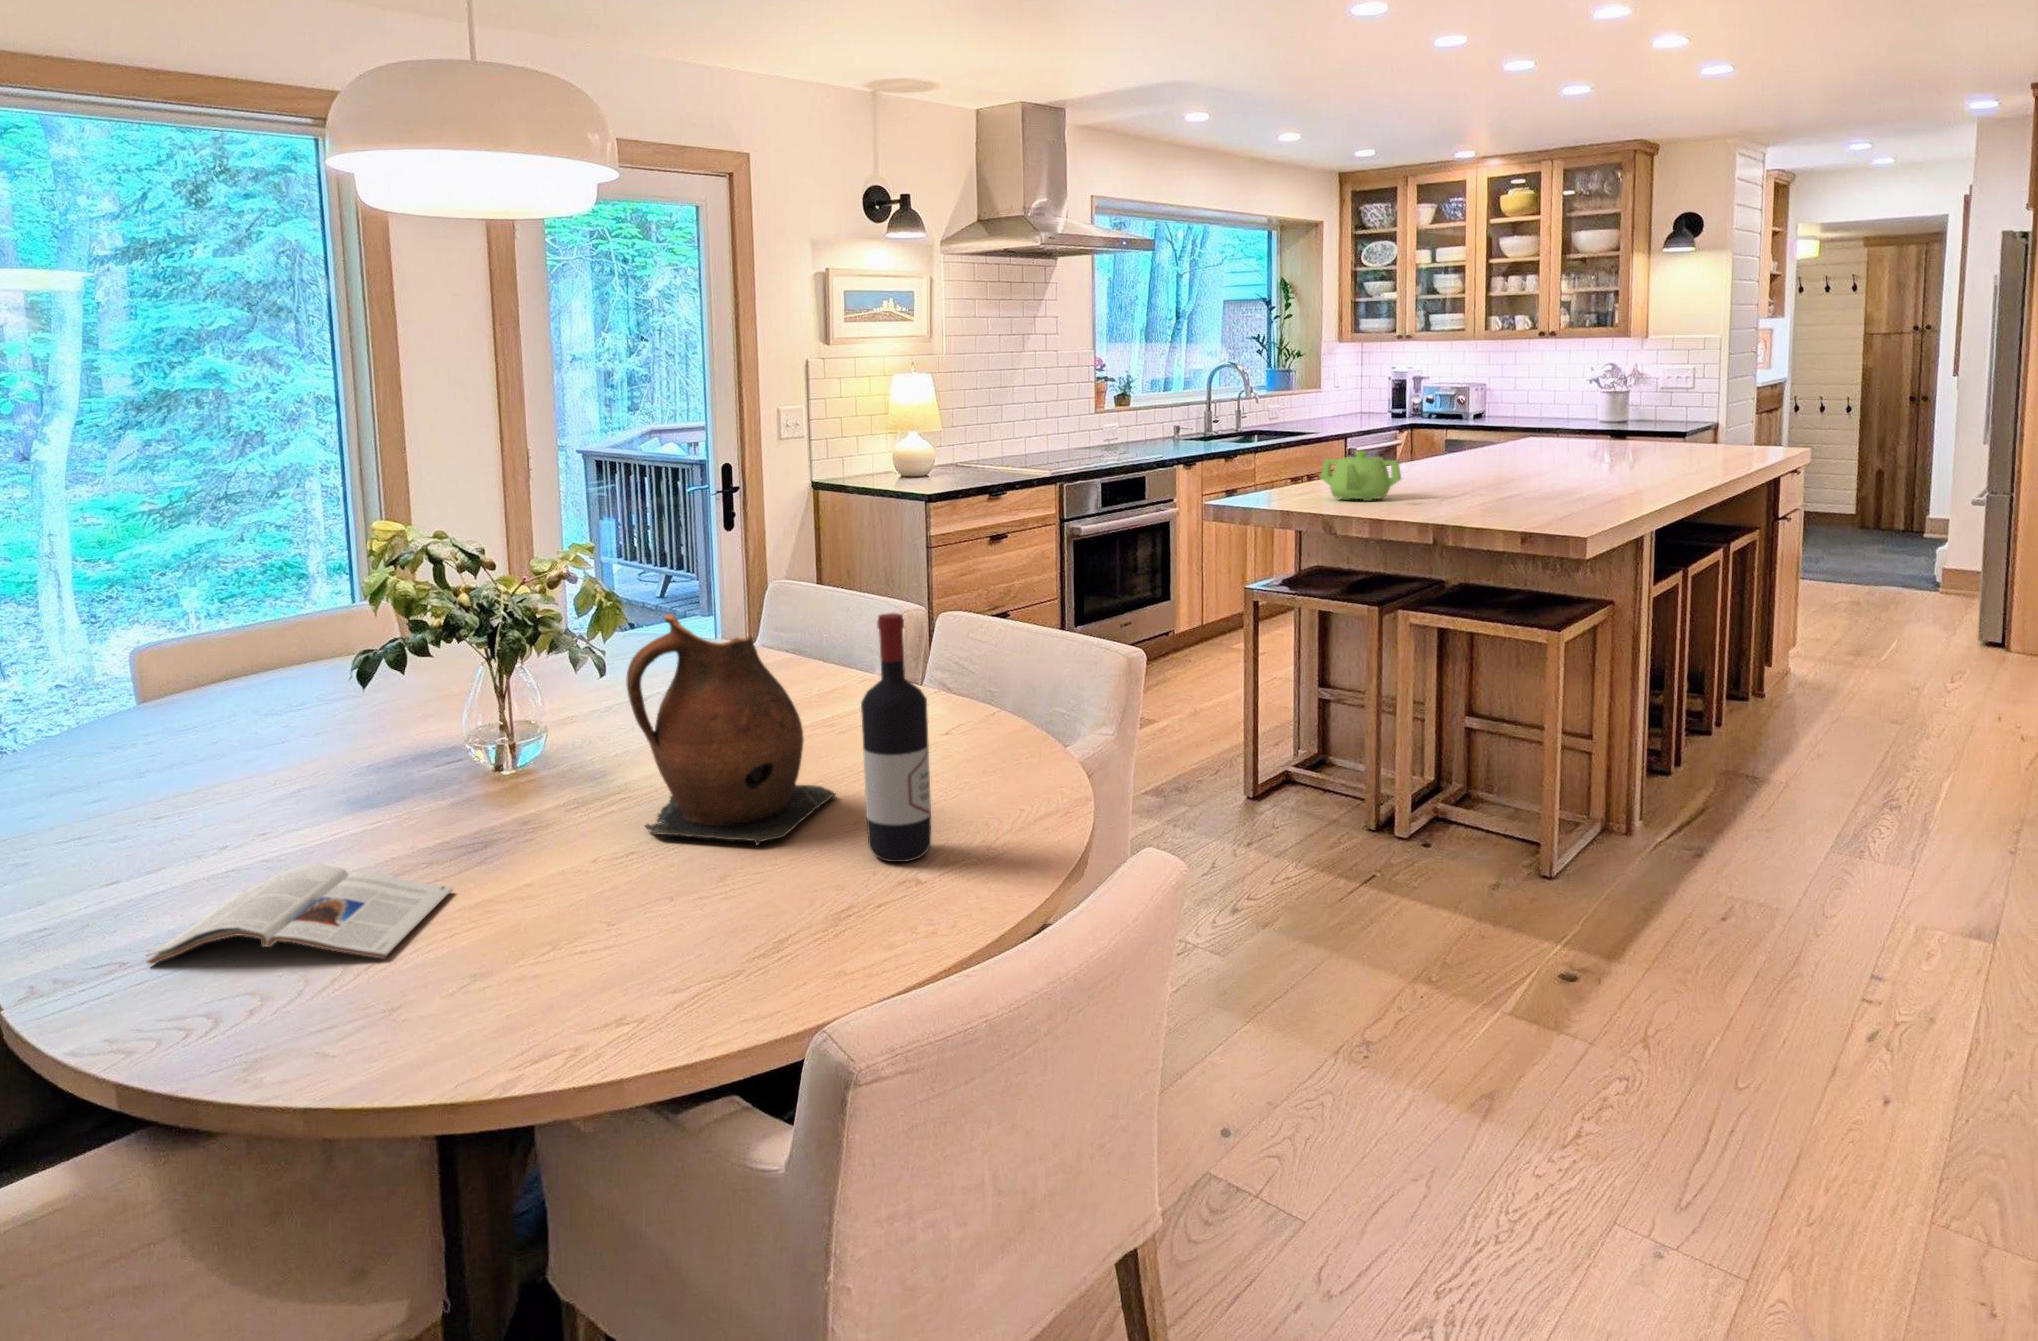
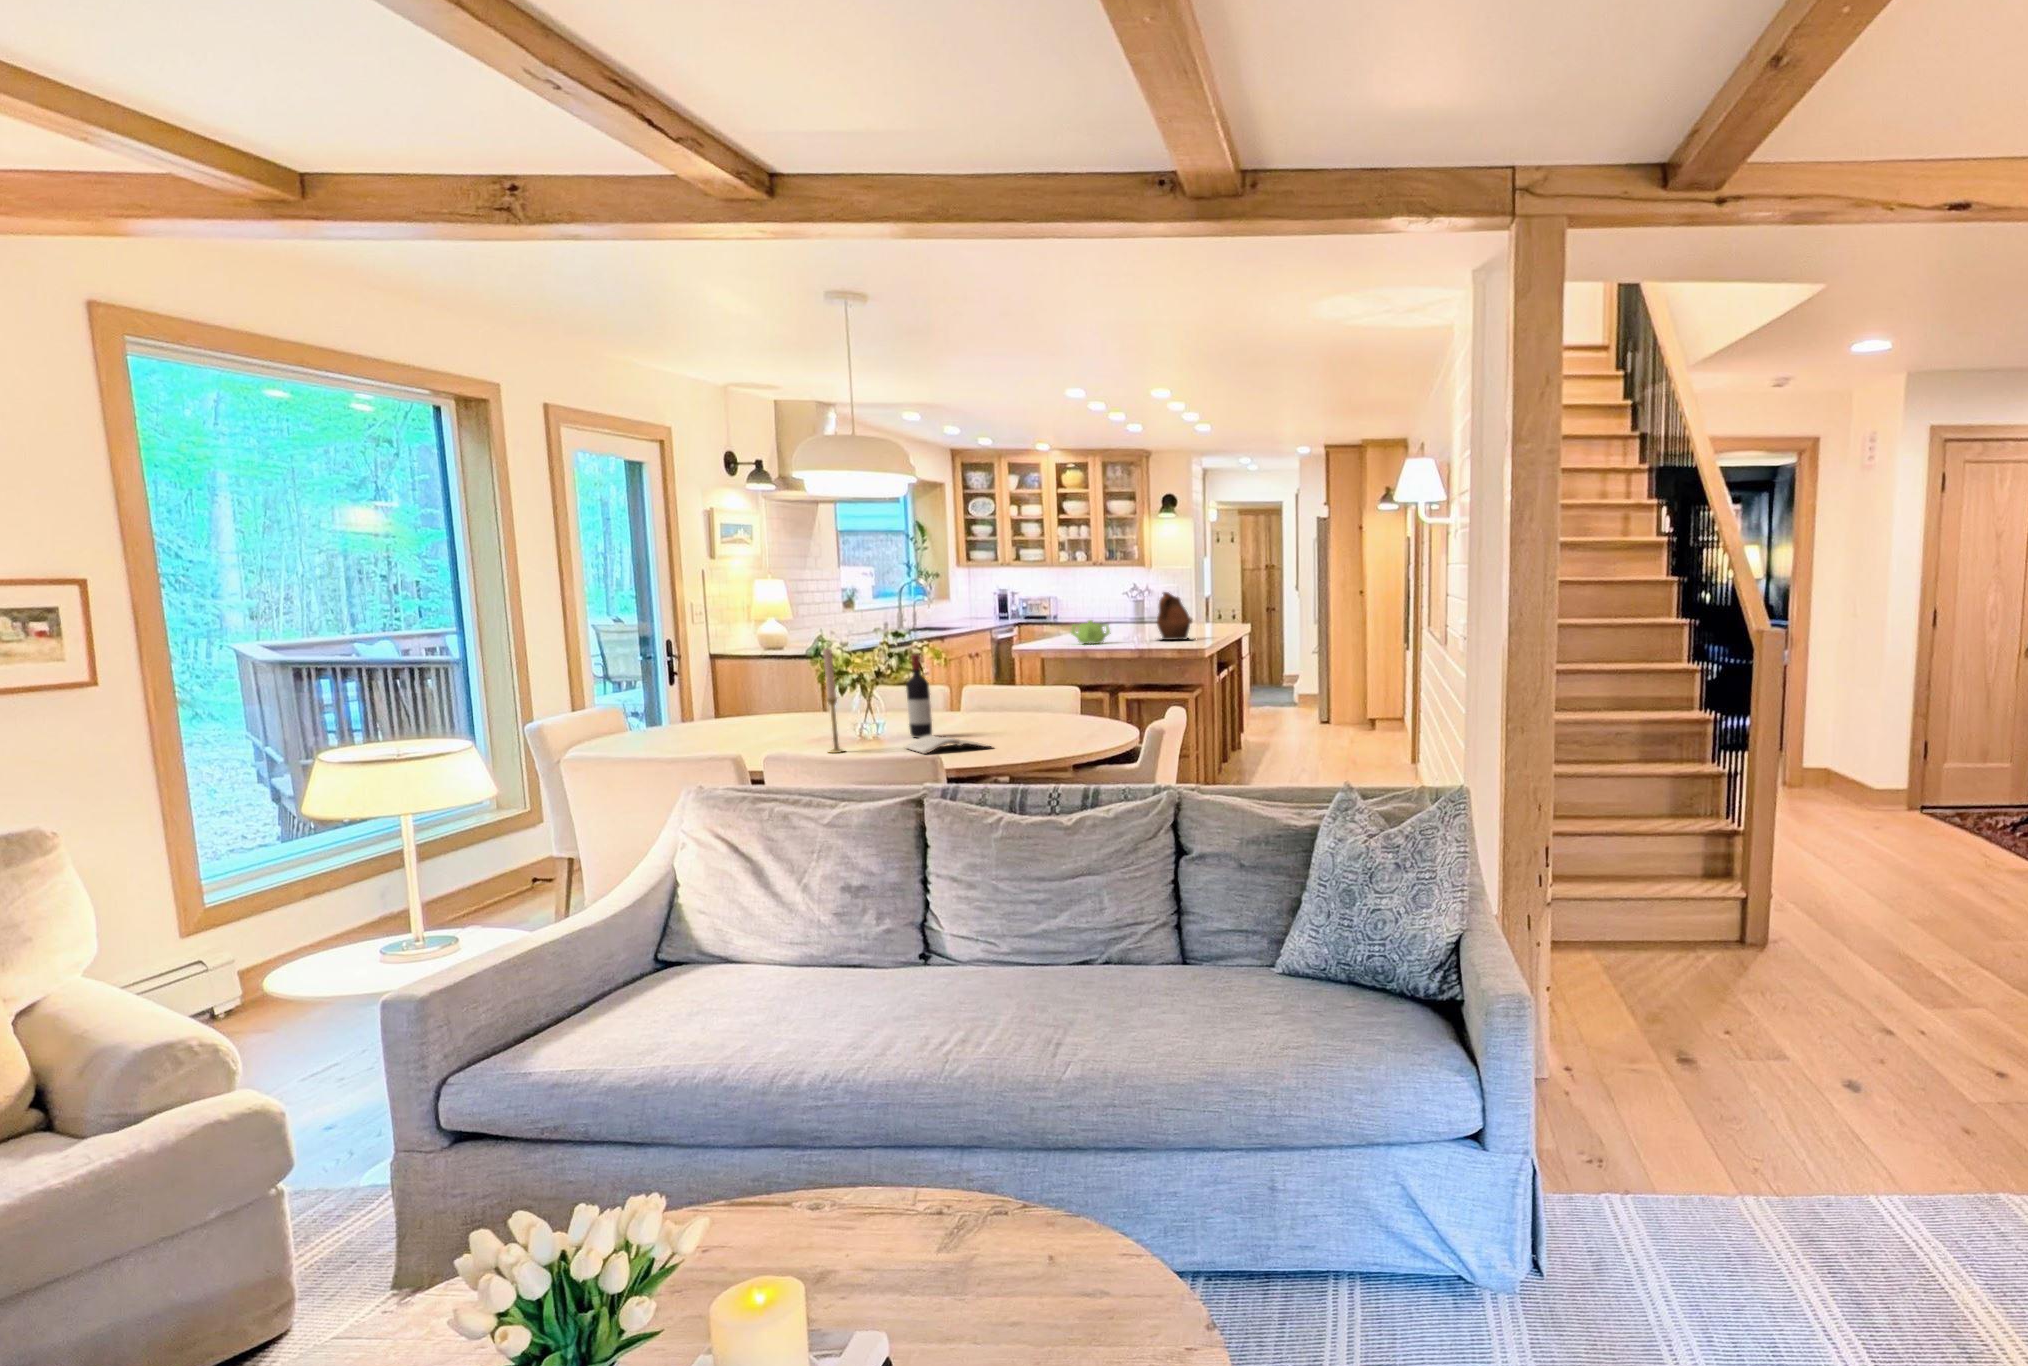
candlestick: none [40,597,129,889] -> present [823,648,843,753]
wine bottle: present [861,613,931,862] -> present [906,654,932,738]
ceramic pitcher: present [626,614,836,845] -> present [1157,592,1191,640]

